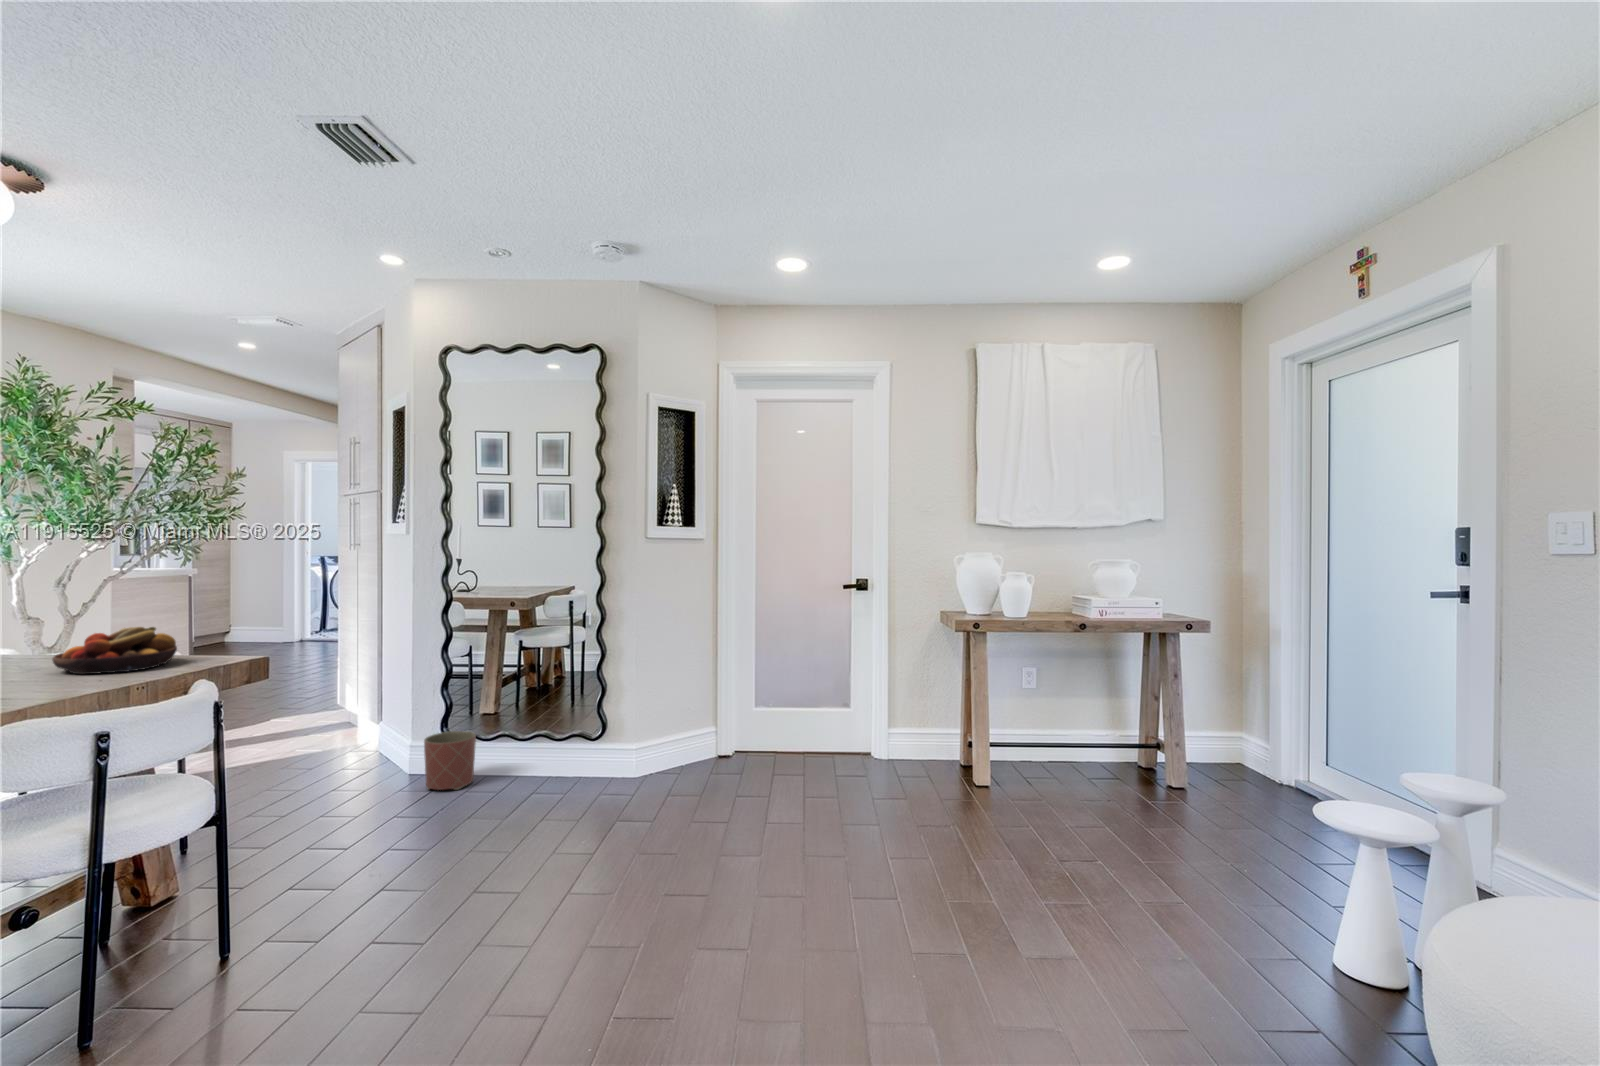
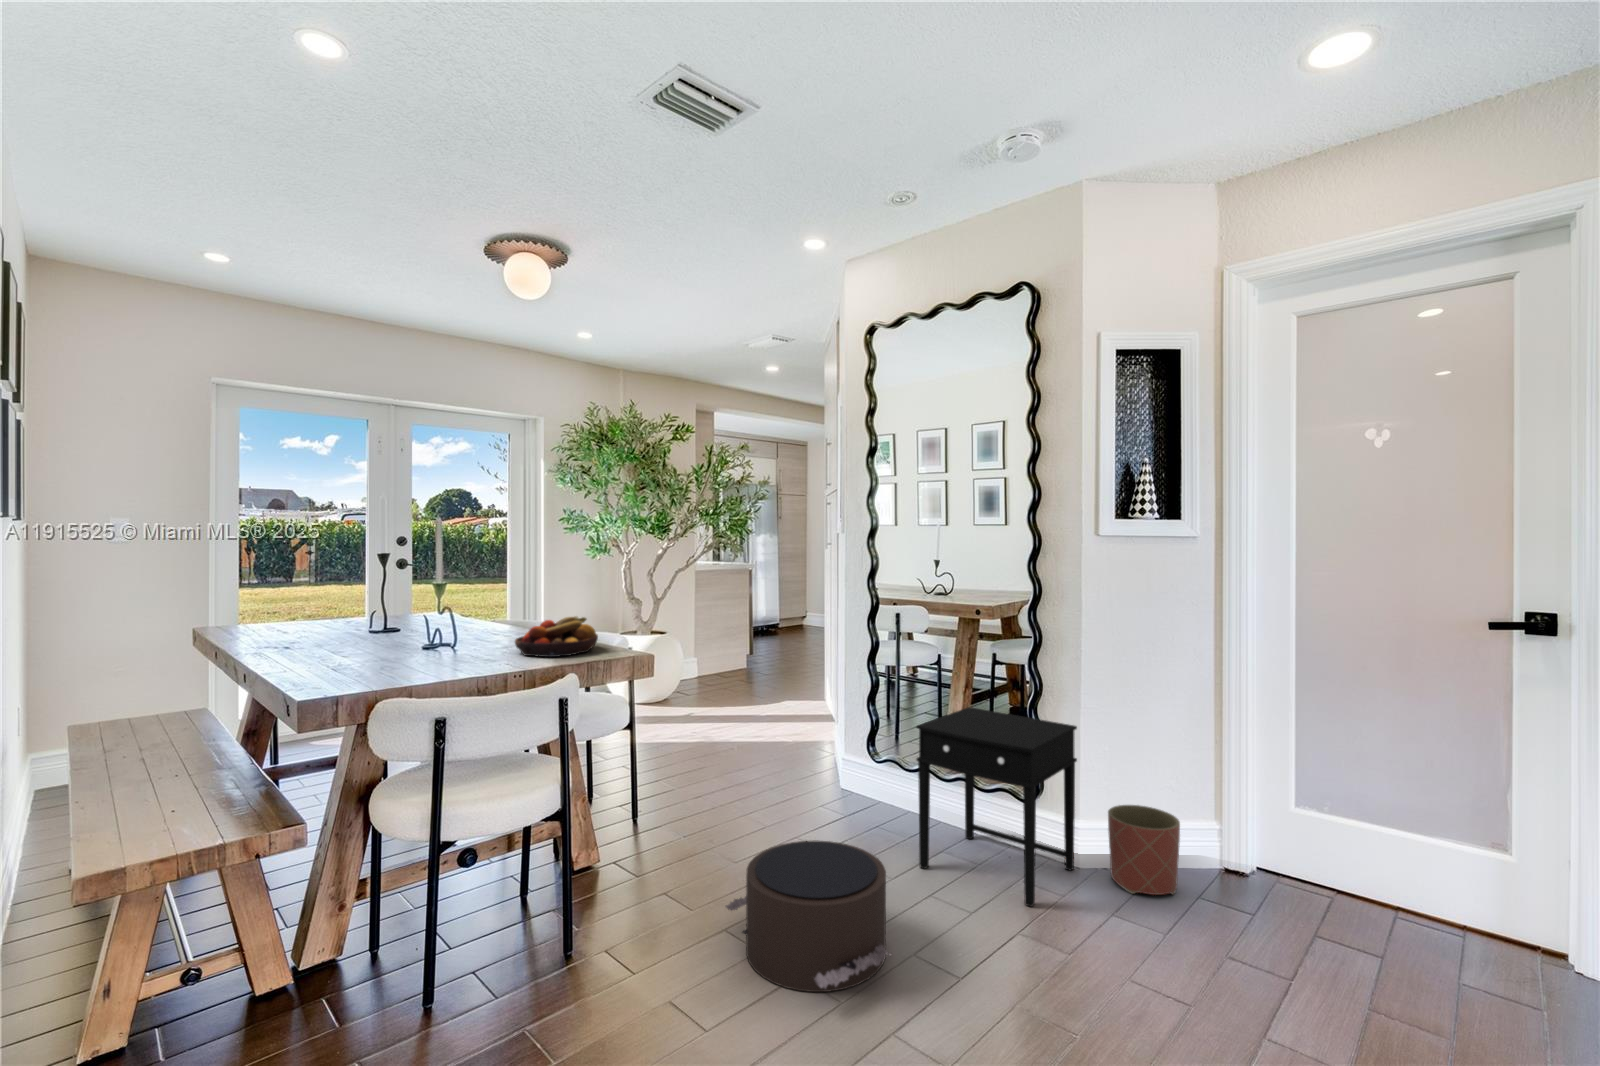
side table: none [518,676,634,807] -> present [917,707,1077,907]
planter: present [424,731,476,790] -> present [1108,805,1180,895]
pouf: none [376,791,546,904] -> present [725,840,892,992]

